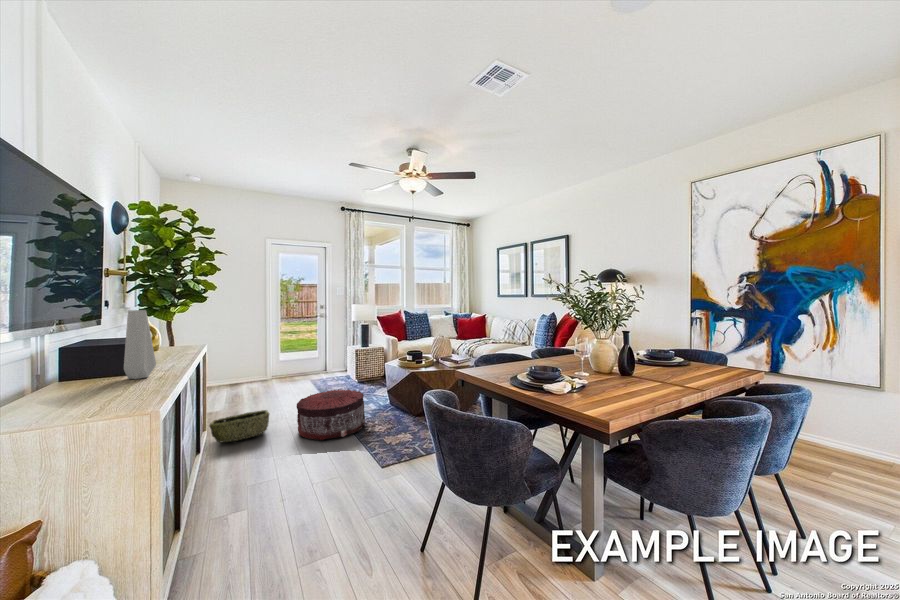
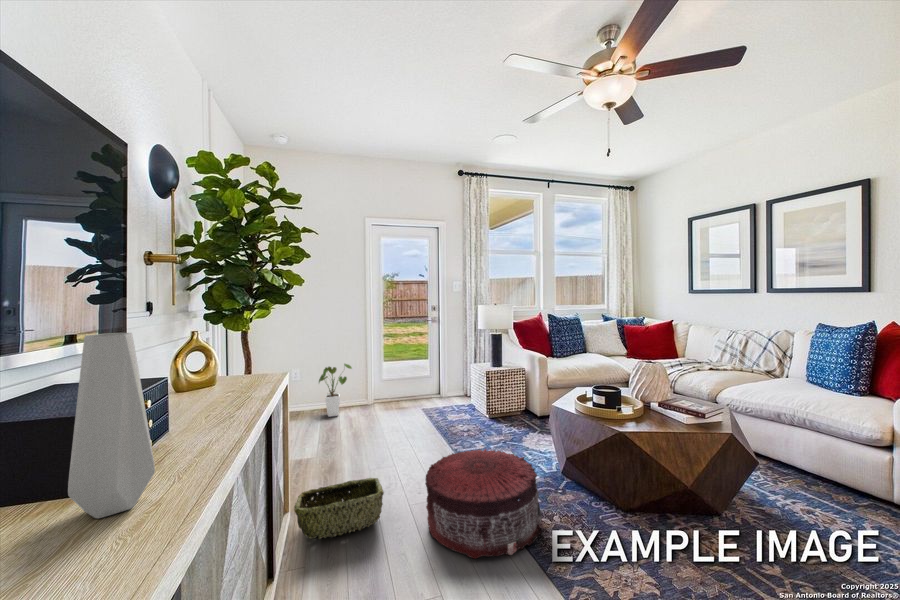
house plant: none [224,348,254,389] -> present [319,364,352,417]

